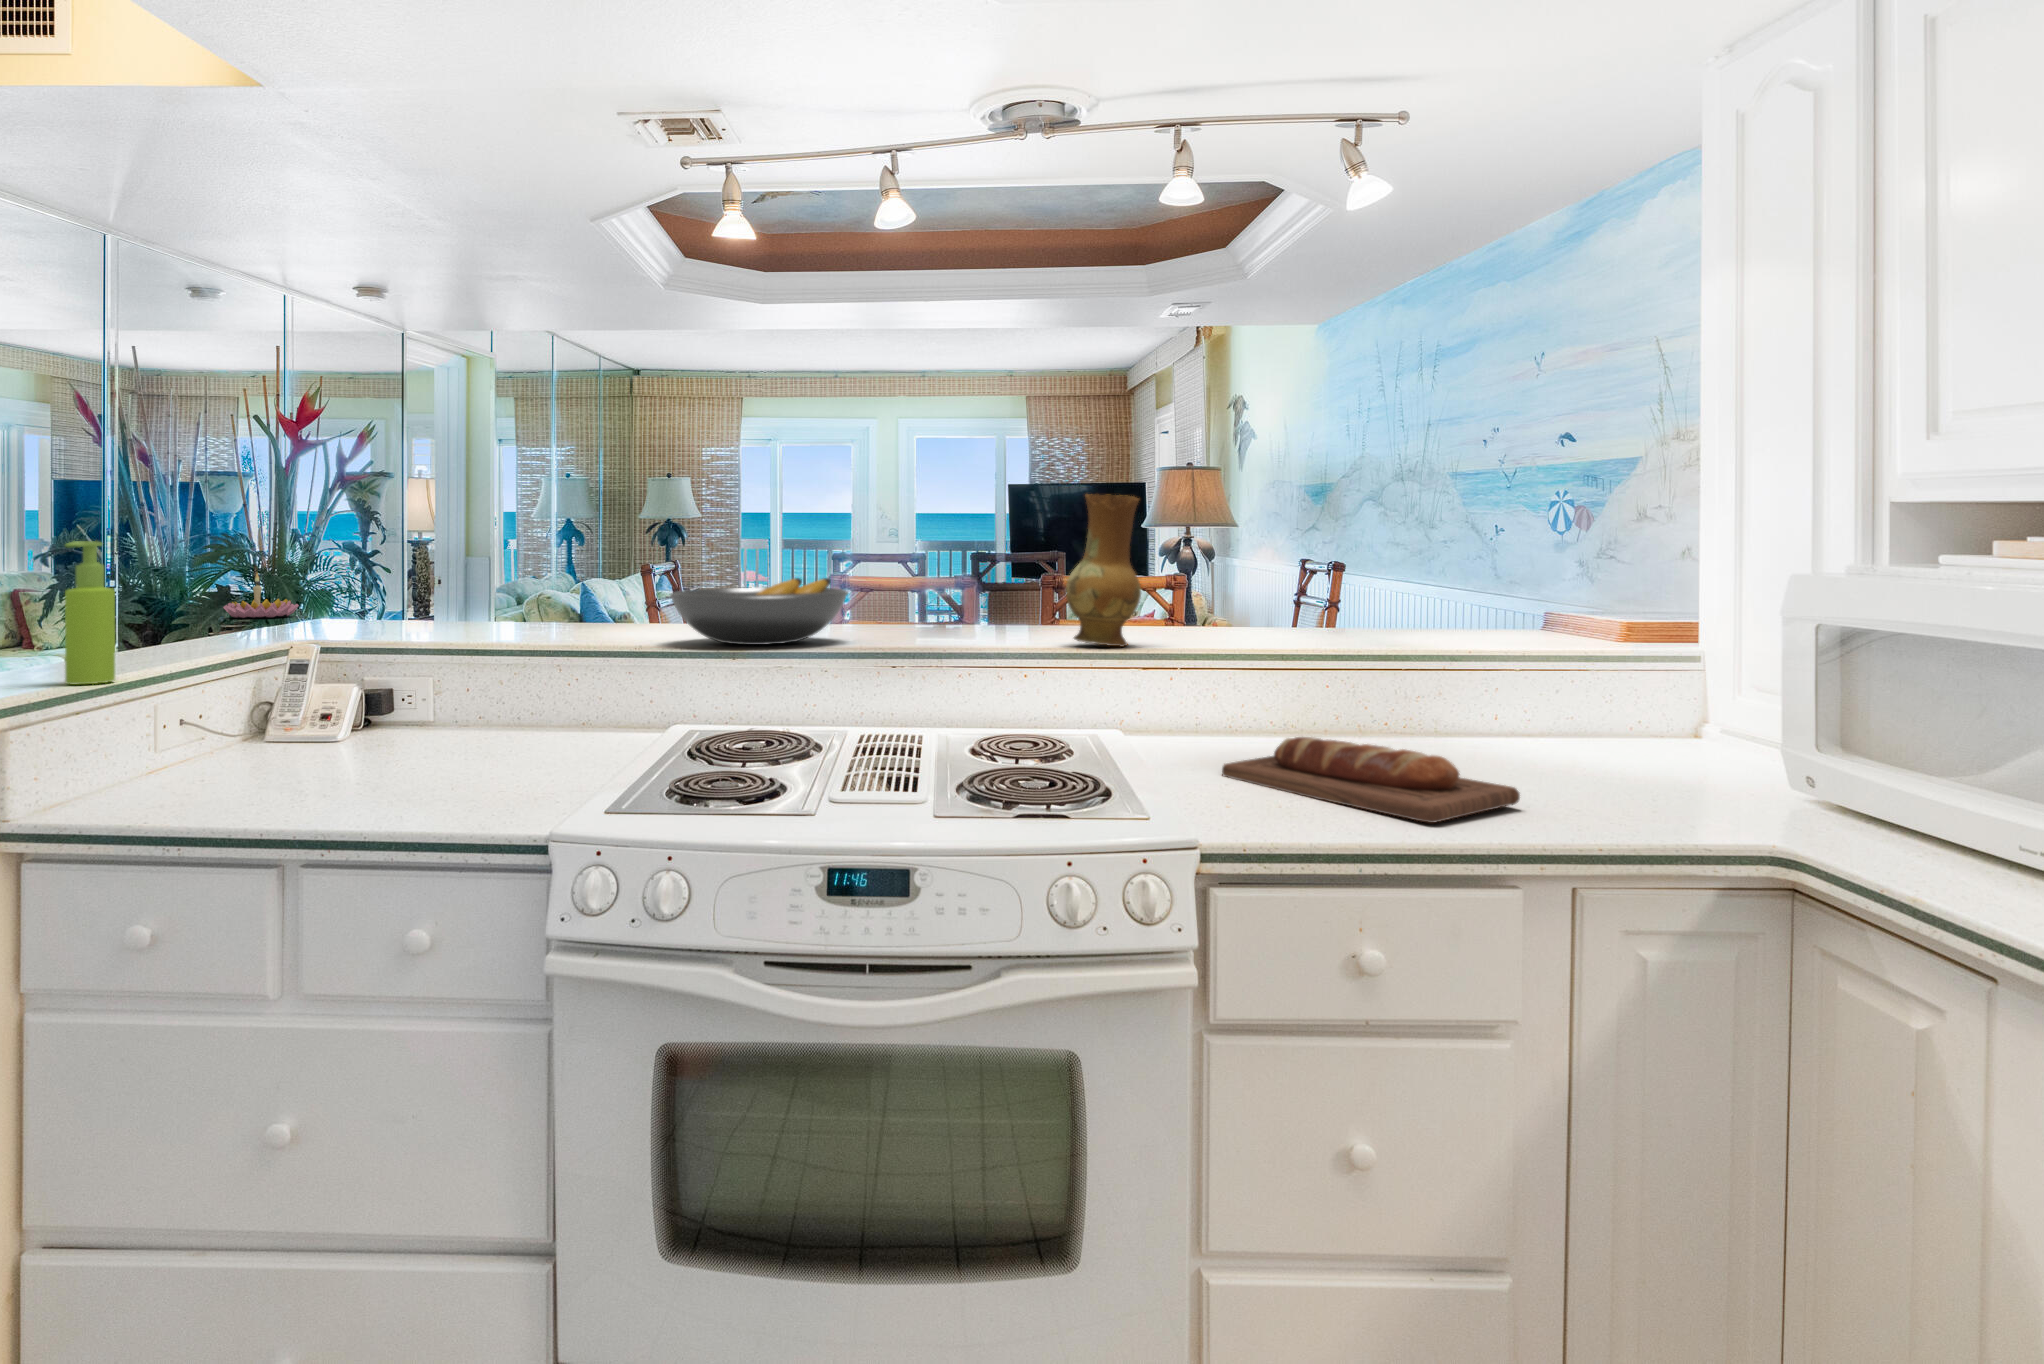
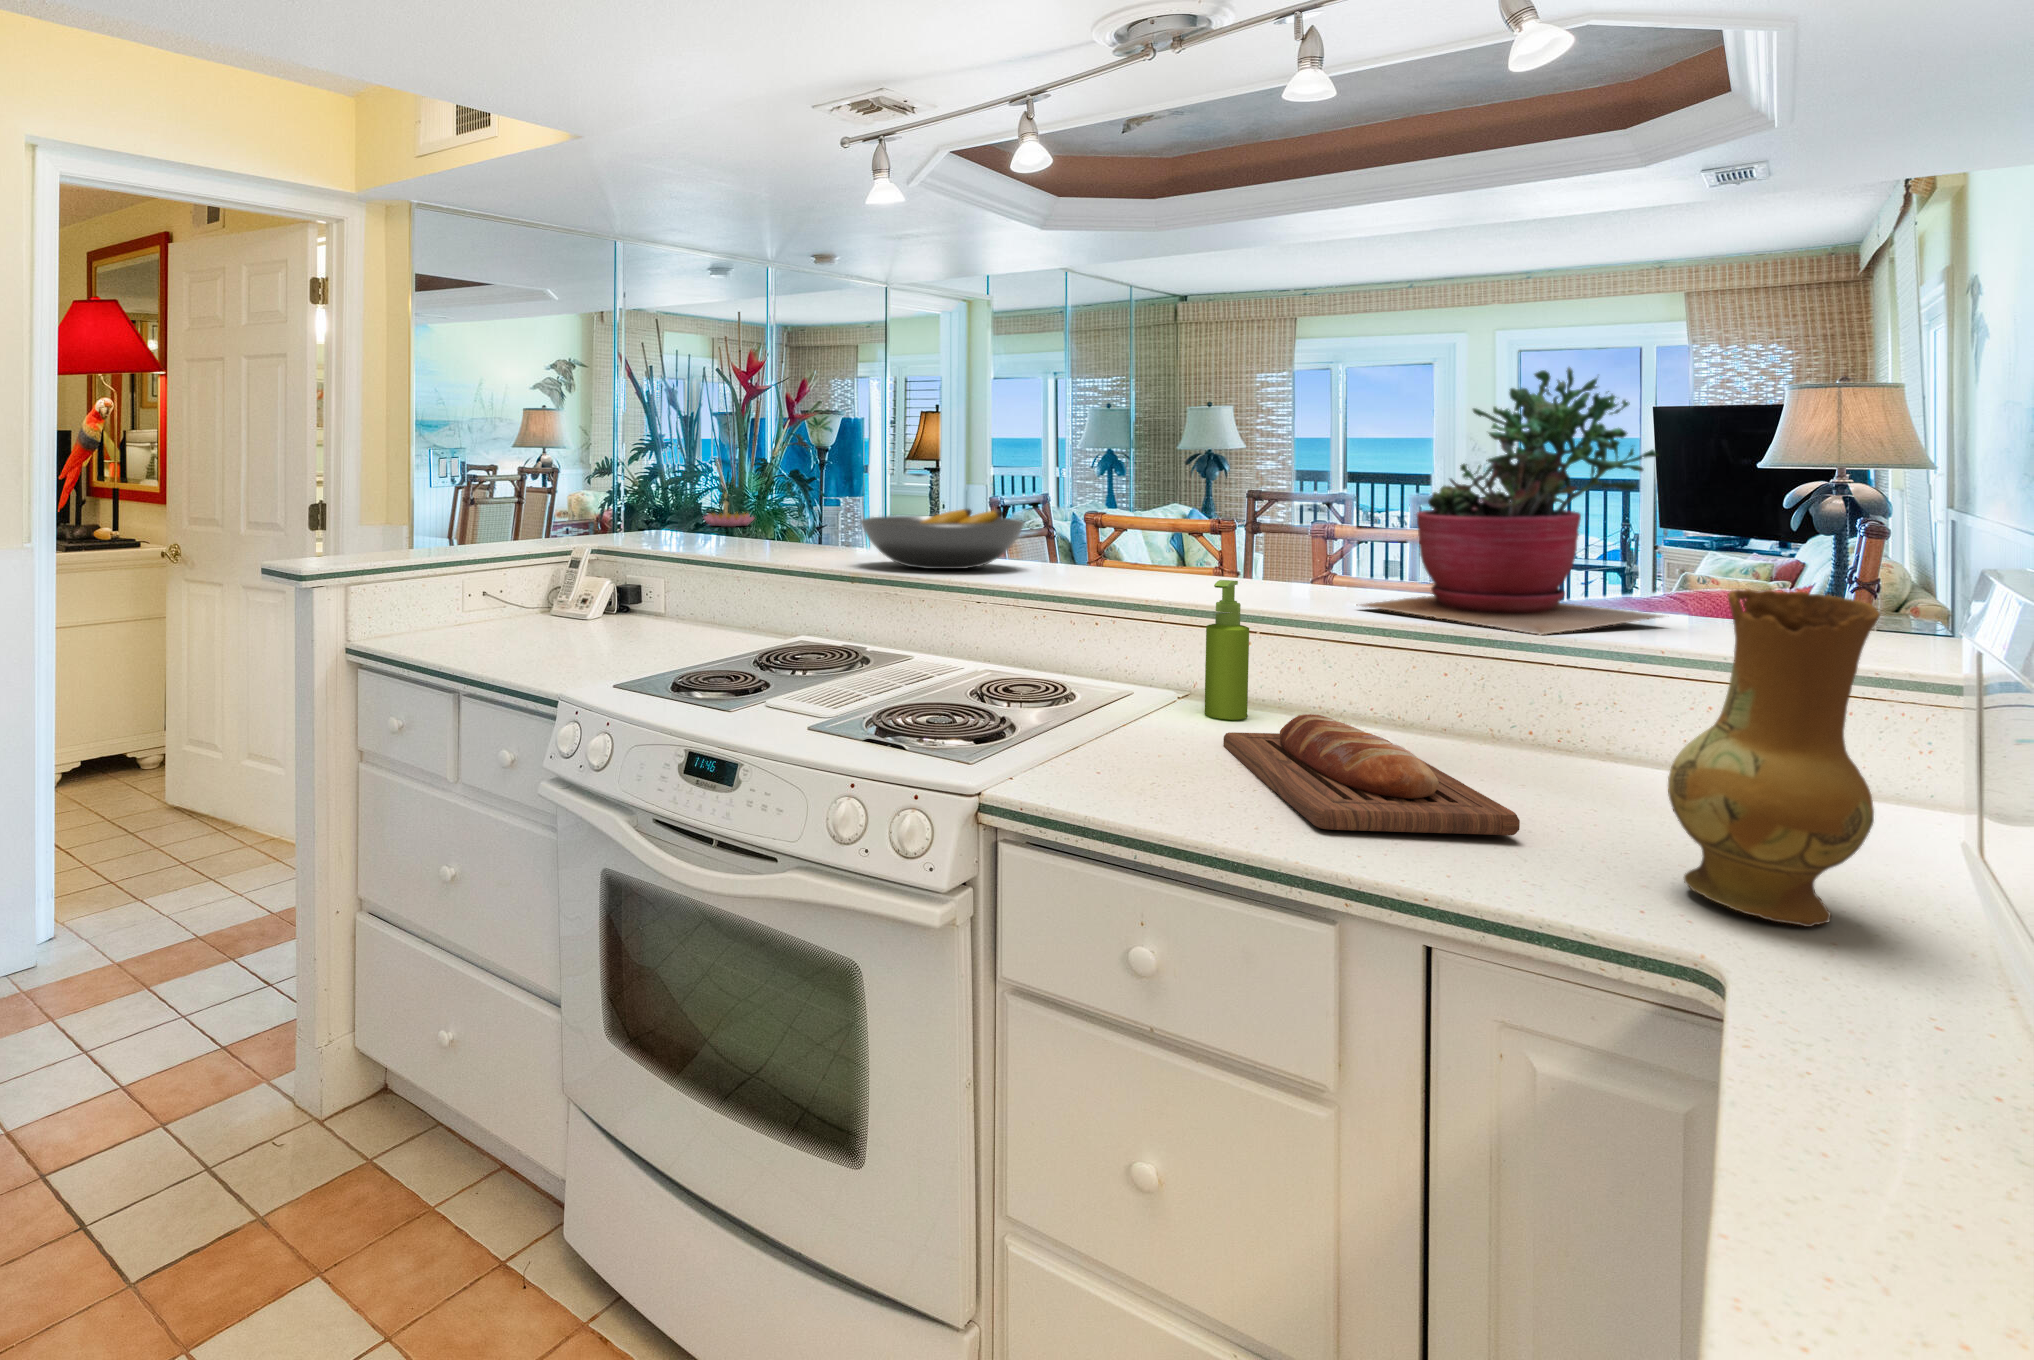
succulent plant: none [1223,450,1417,656] -> present [1361,368,1663,635]
ceramic jug: present [1066,494,1141,647] -> present [1668,589,1880,927]
soap dispenser: present [65,541,115,684] -> present [1204,580,1249,720]

